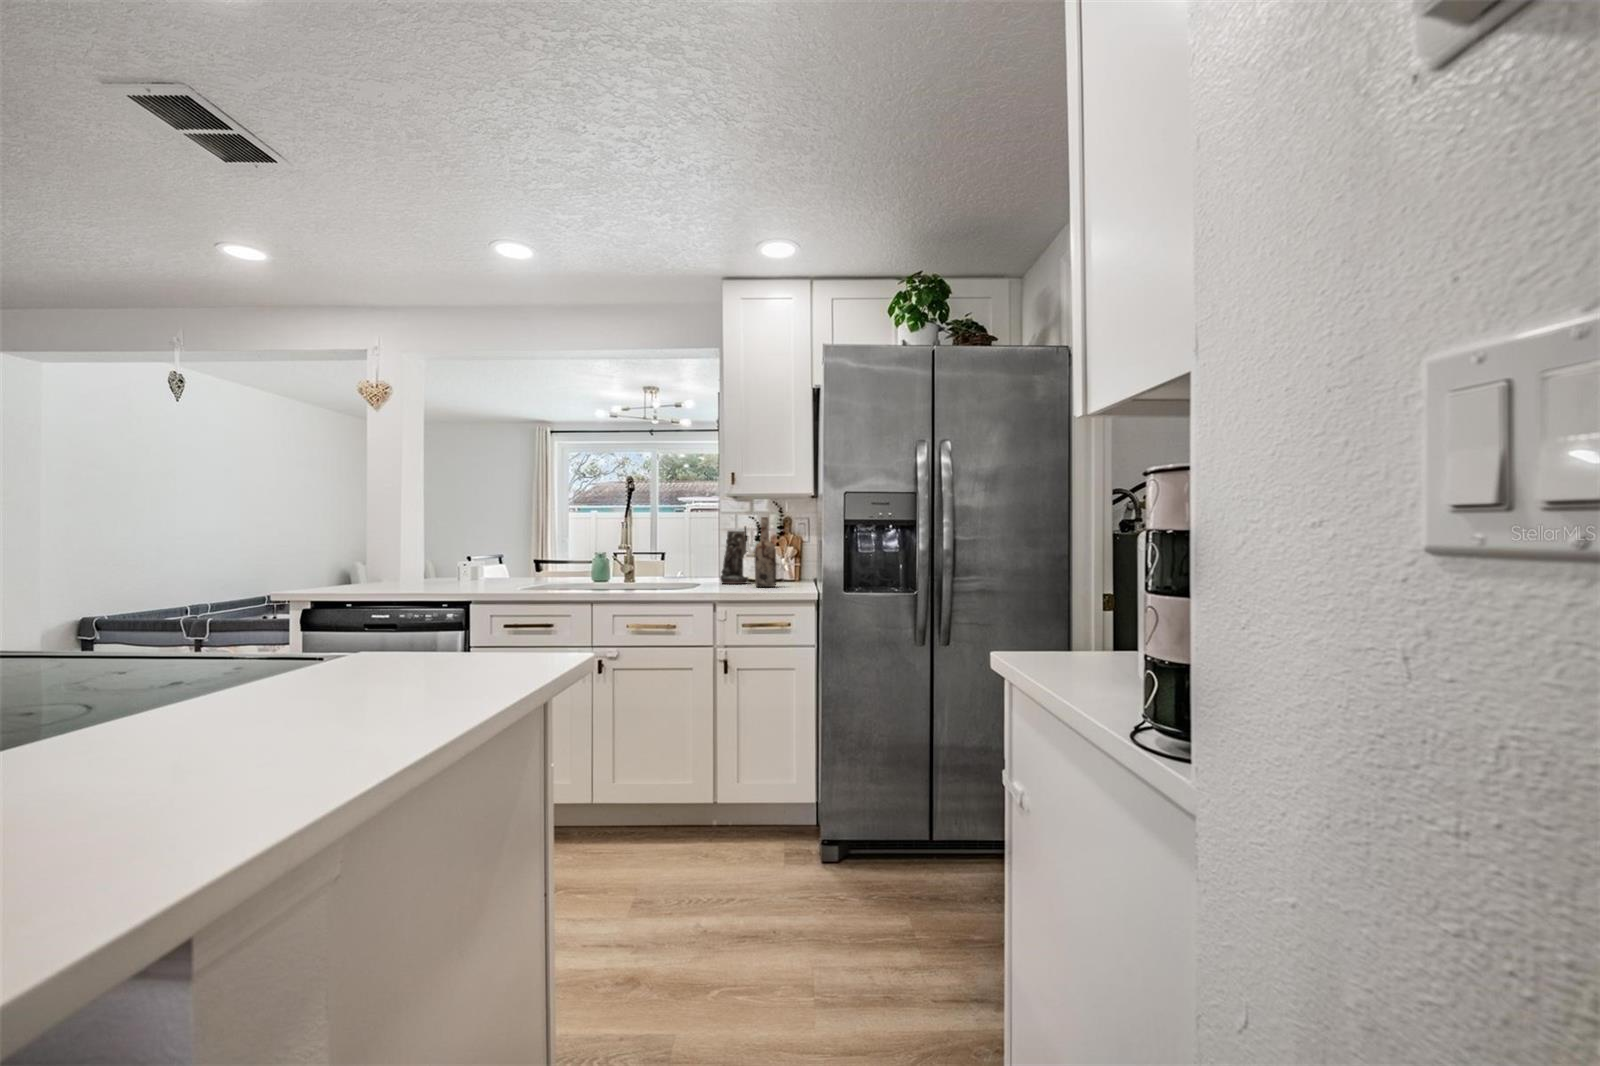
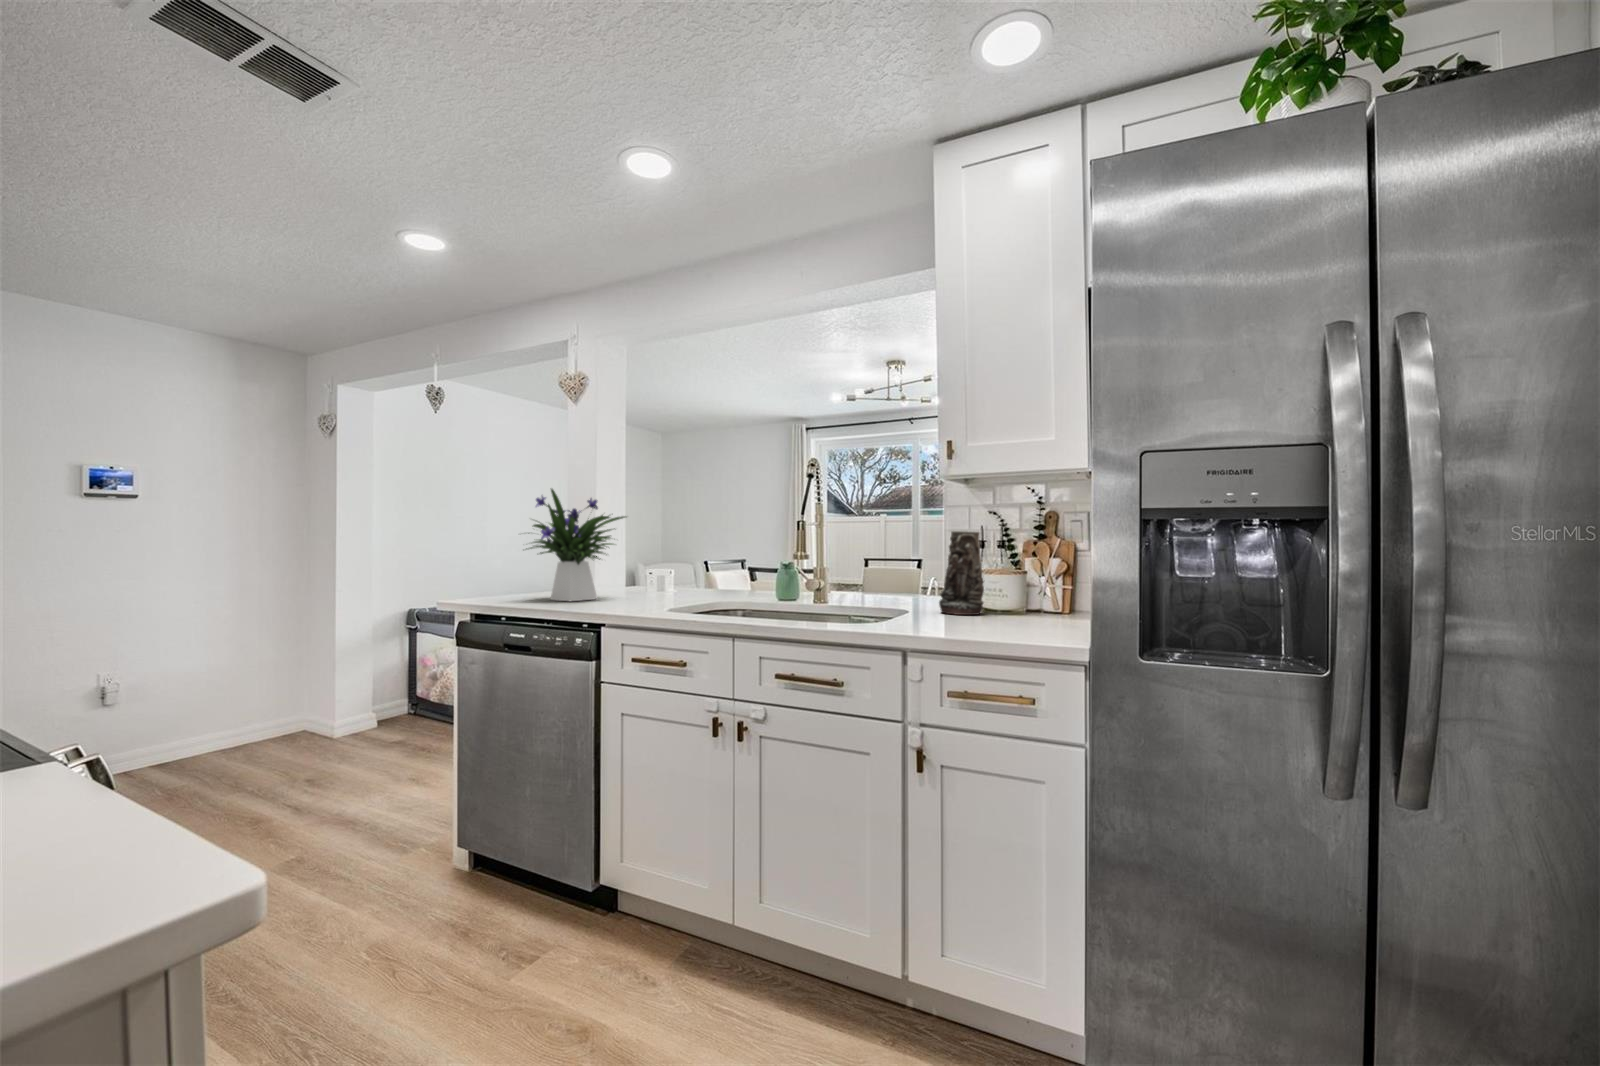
flower arrangement: none [382,498,479,589] -> present [526,489,626,601]
wine bottle: present [754,517,776,587] -> none [987,509,1024,625]

